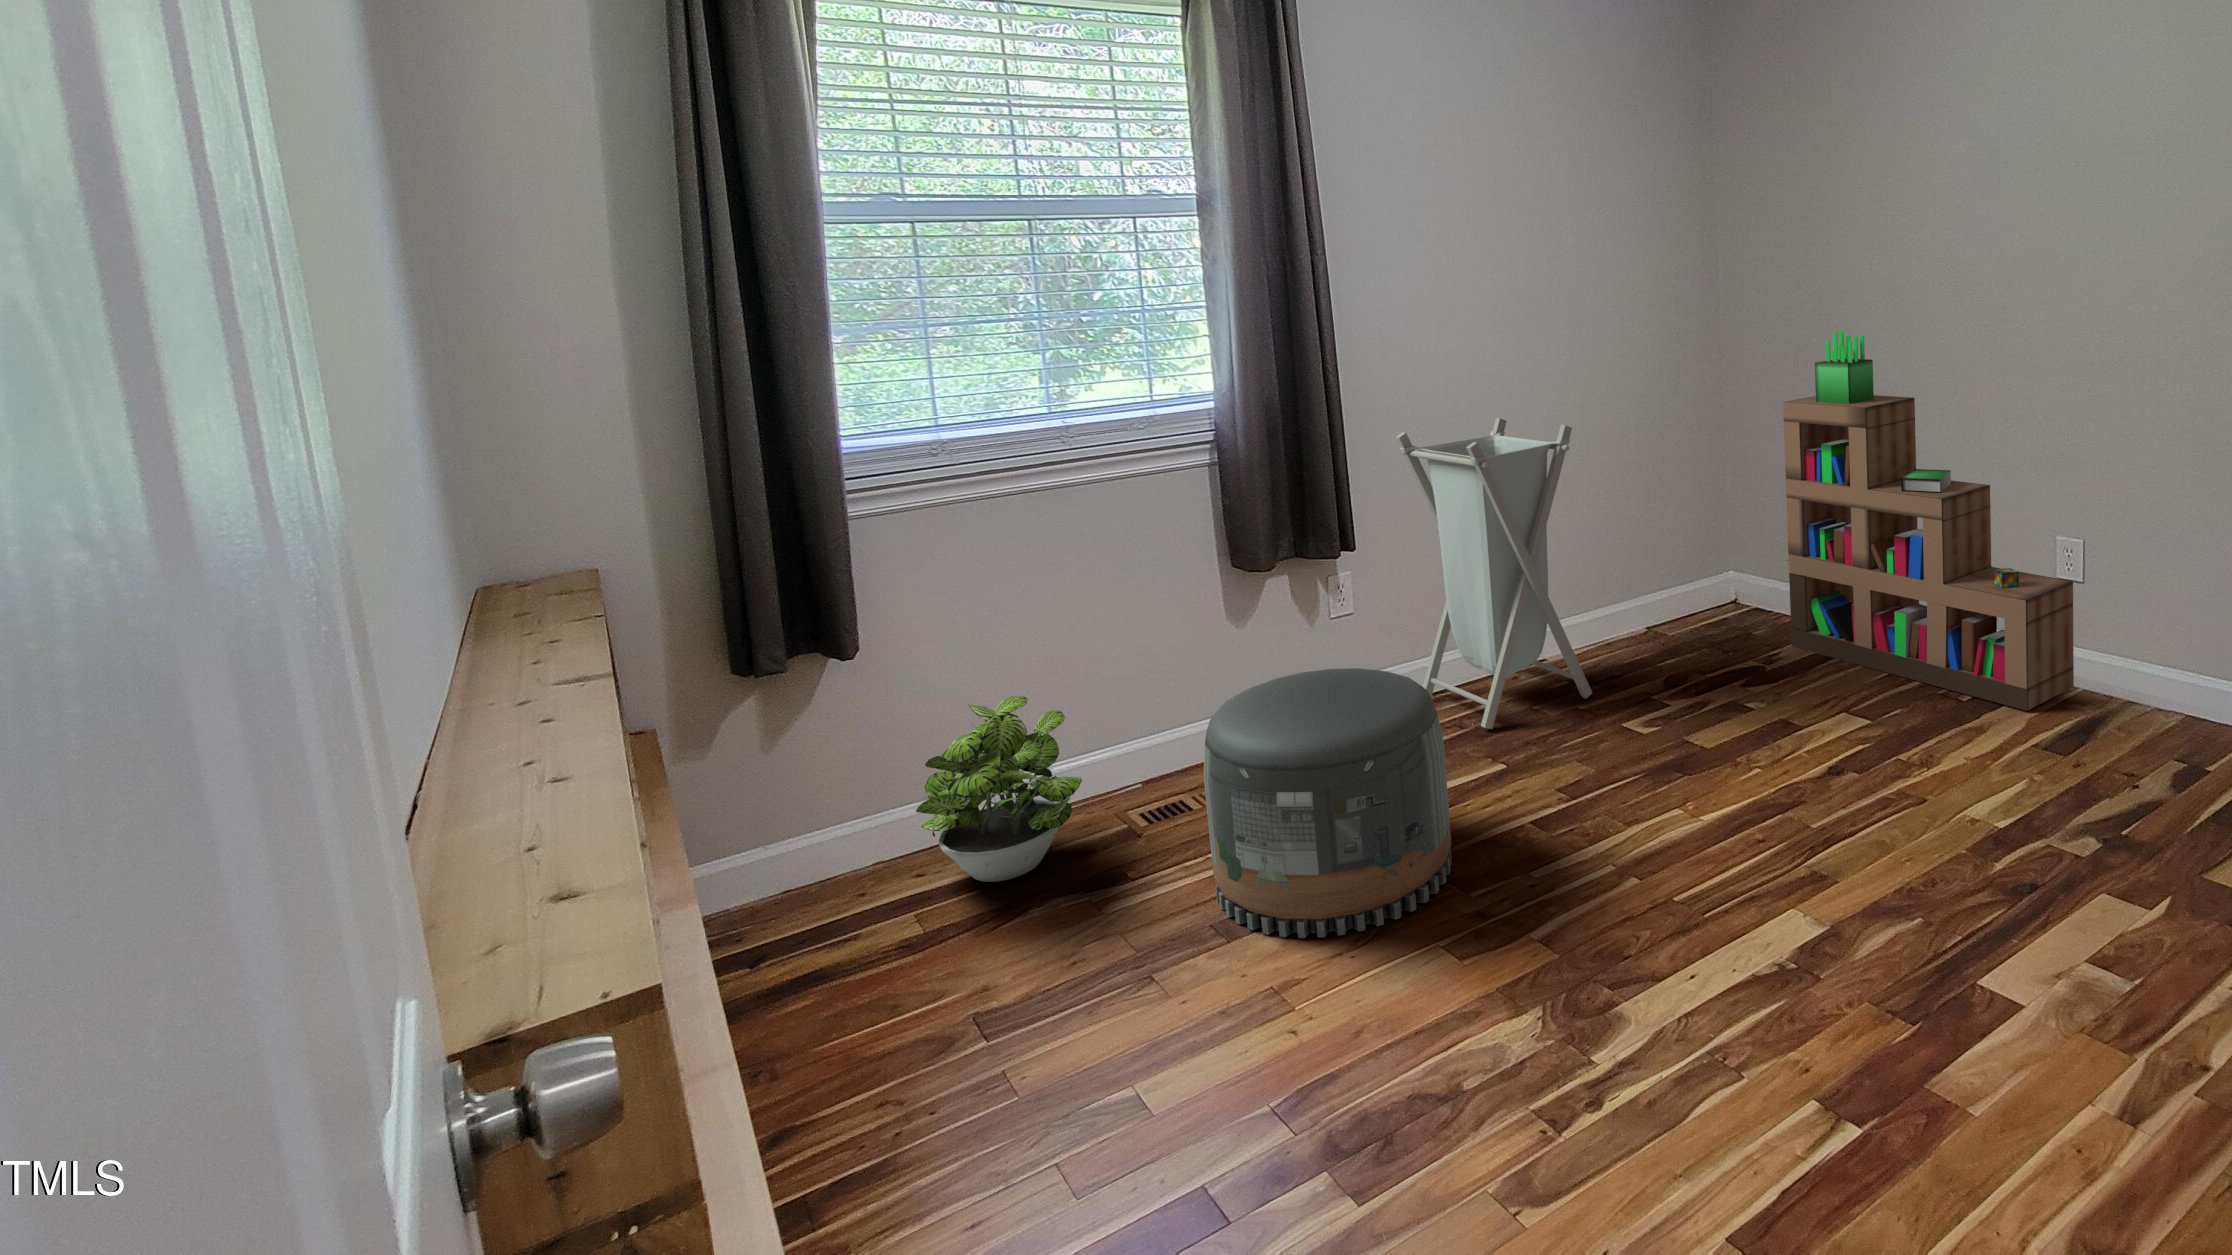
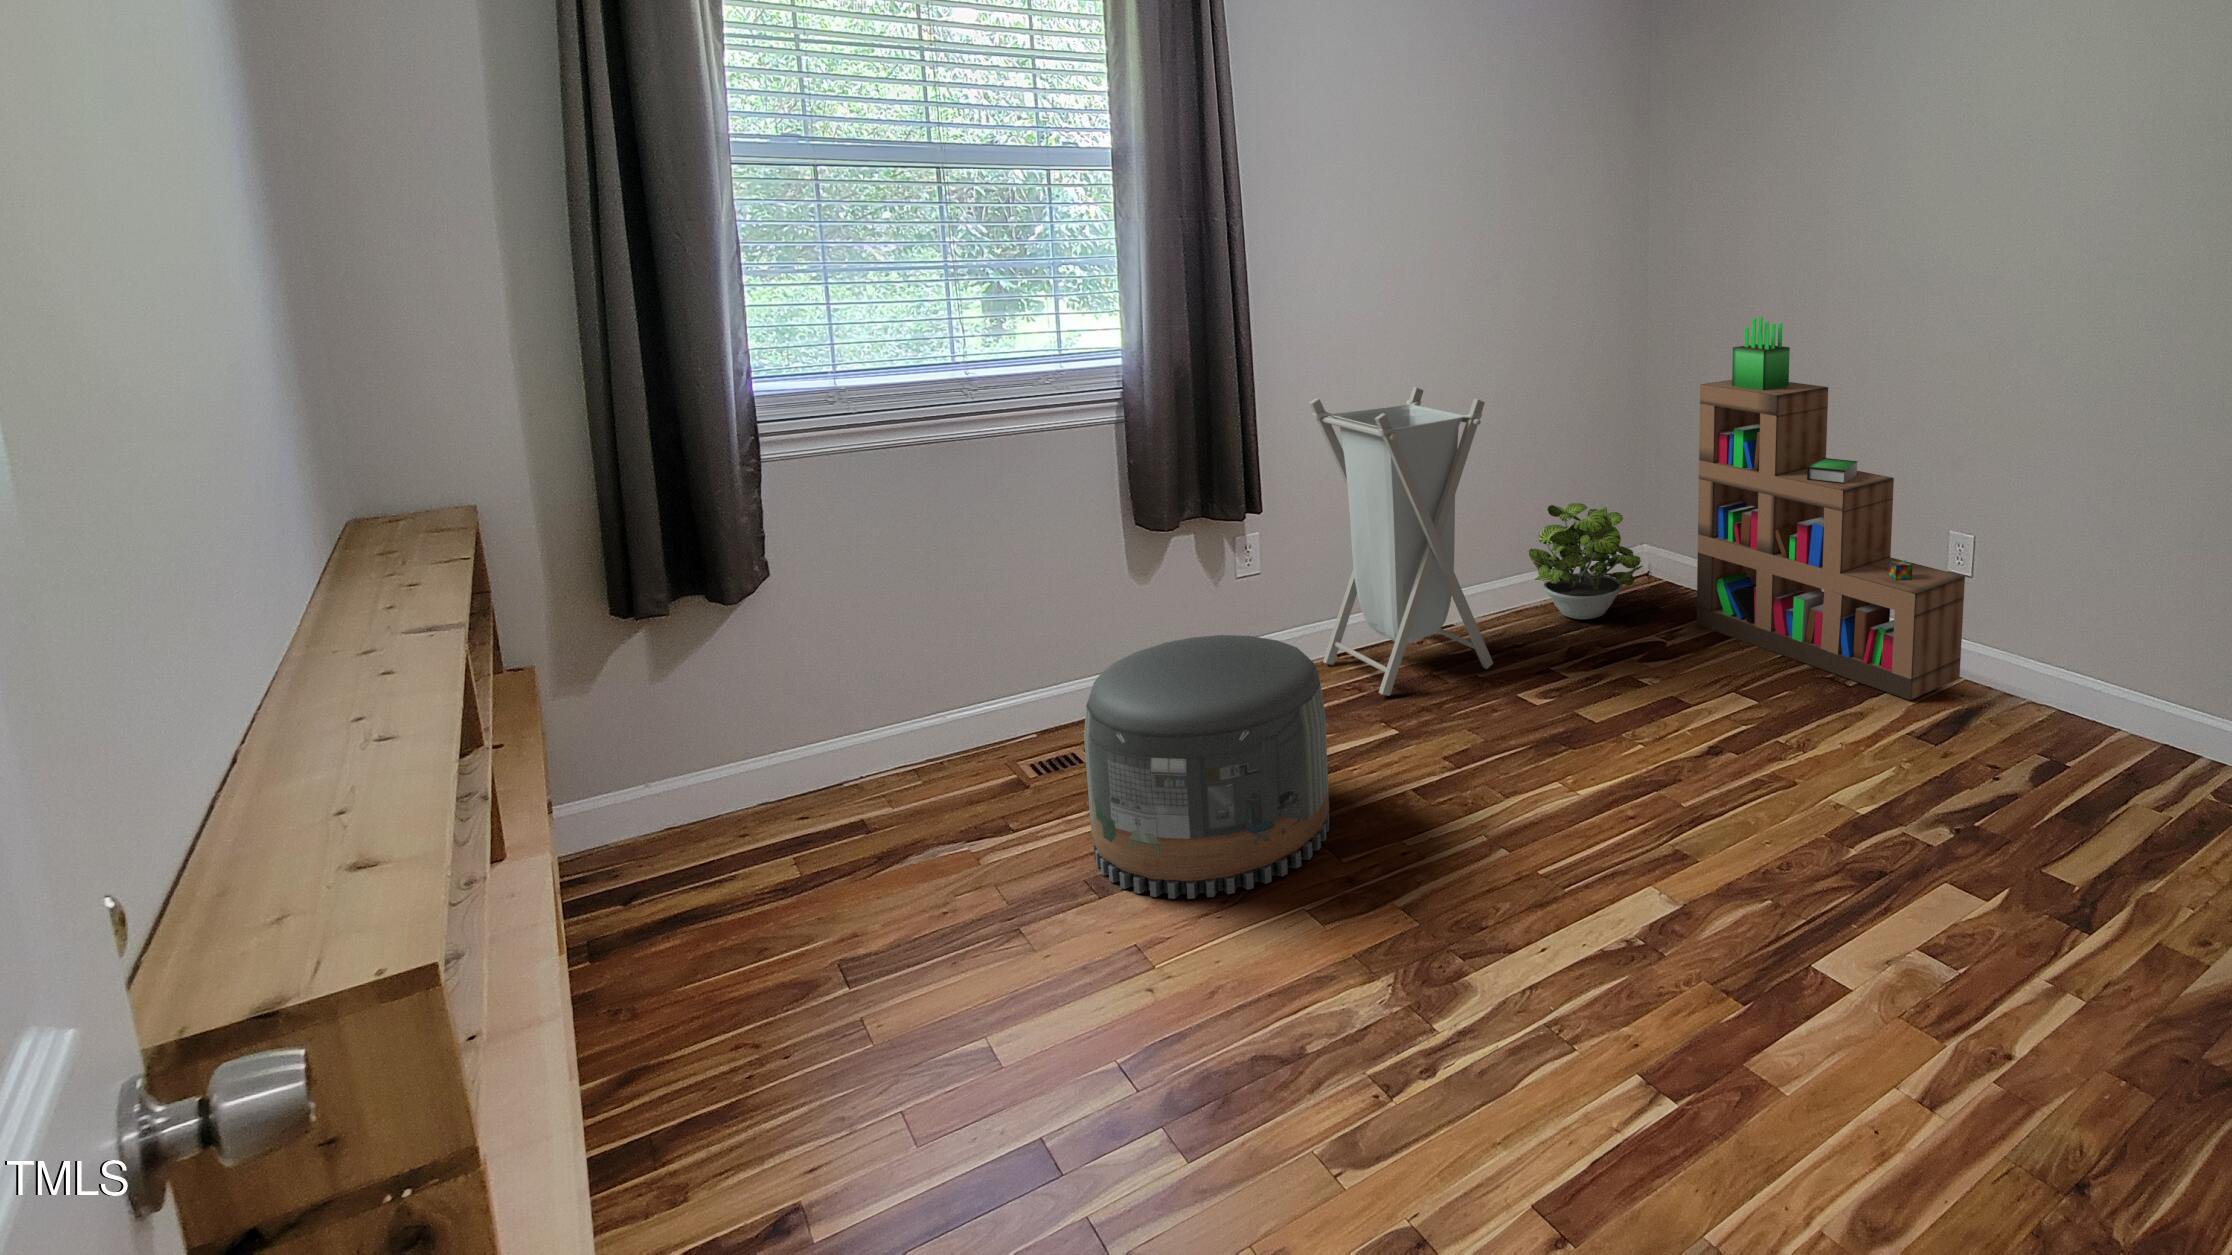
potted plant: present [916,696,1082,882] -> present [1529,503,1642,619]

